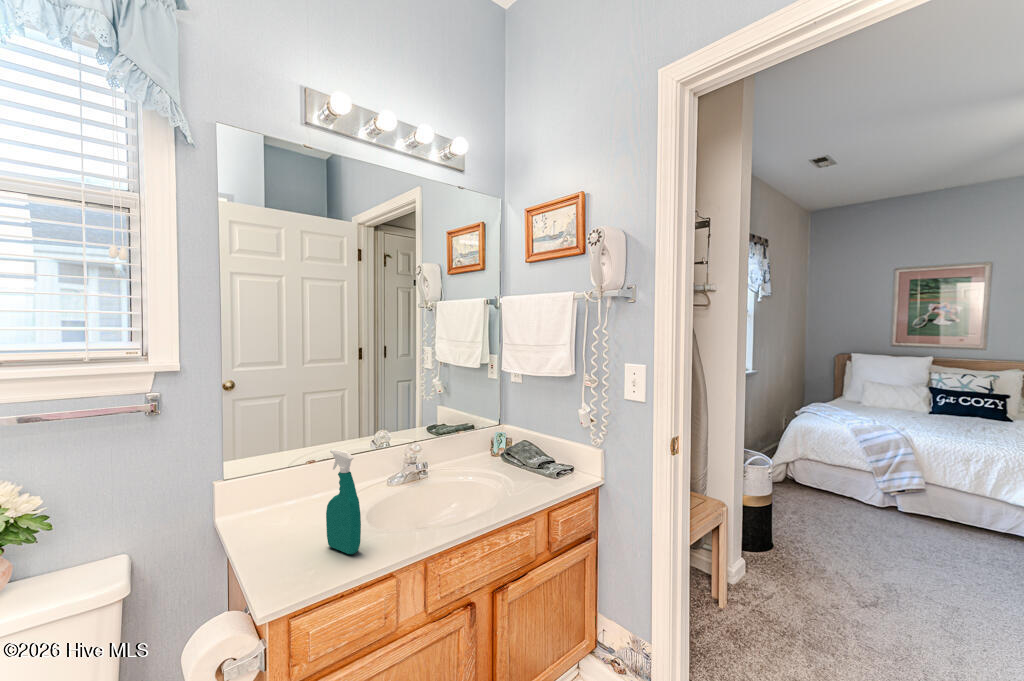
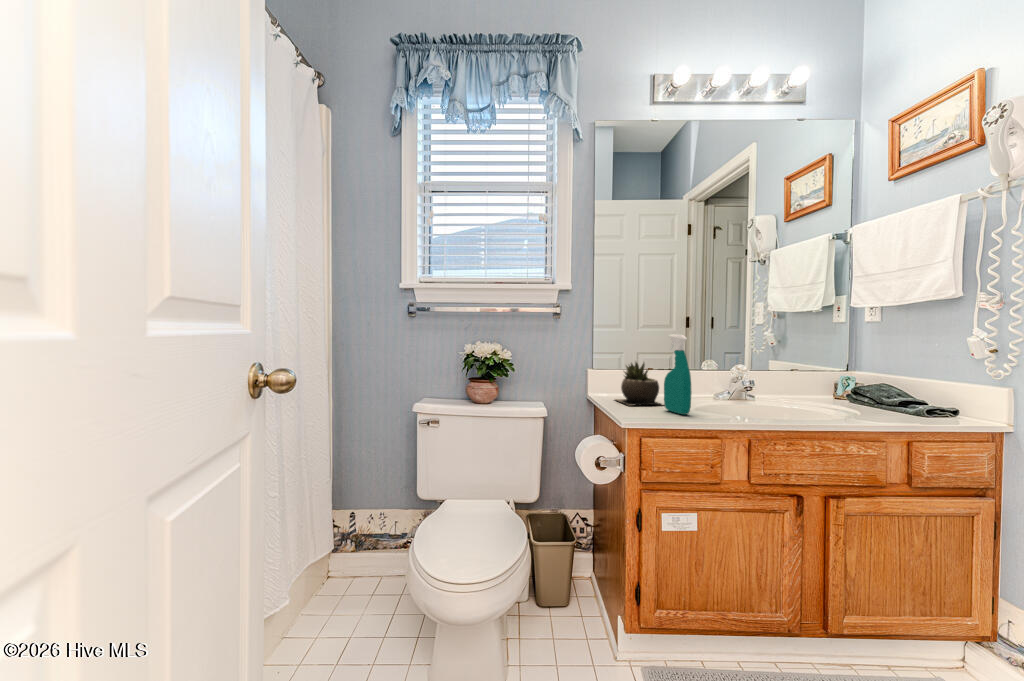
succulent plant: none [256,476,330,548] -> present [616,362,663,406]

